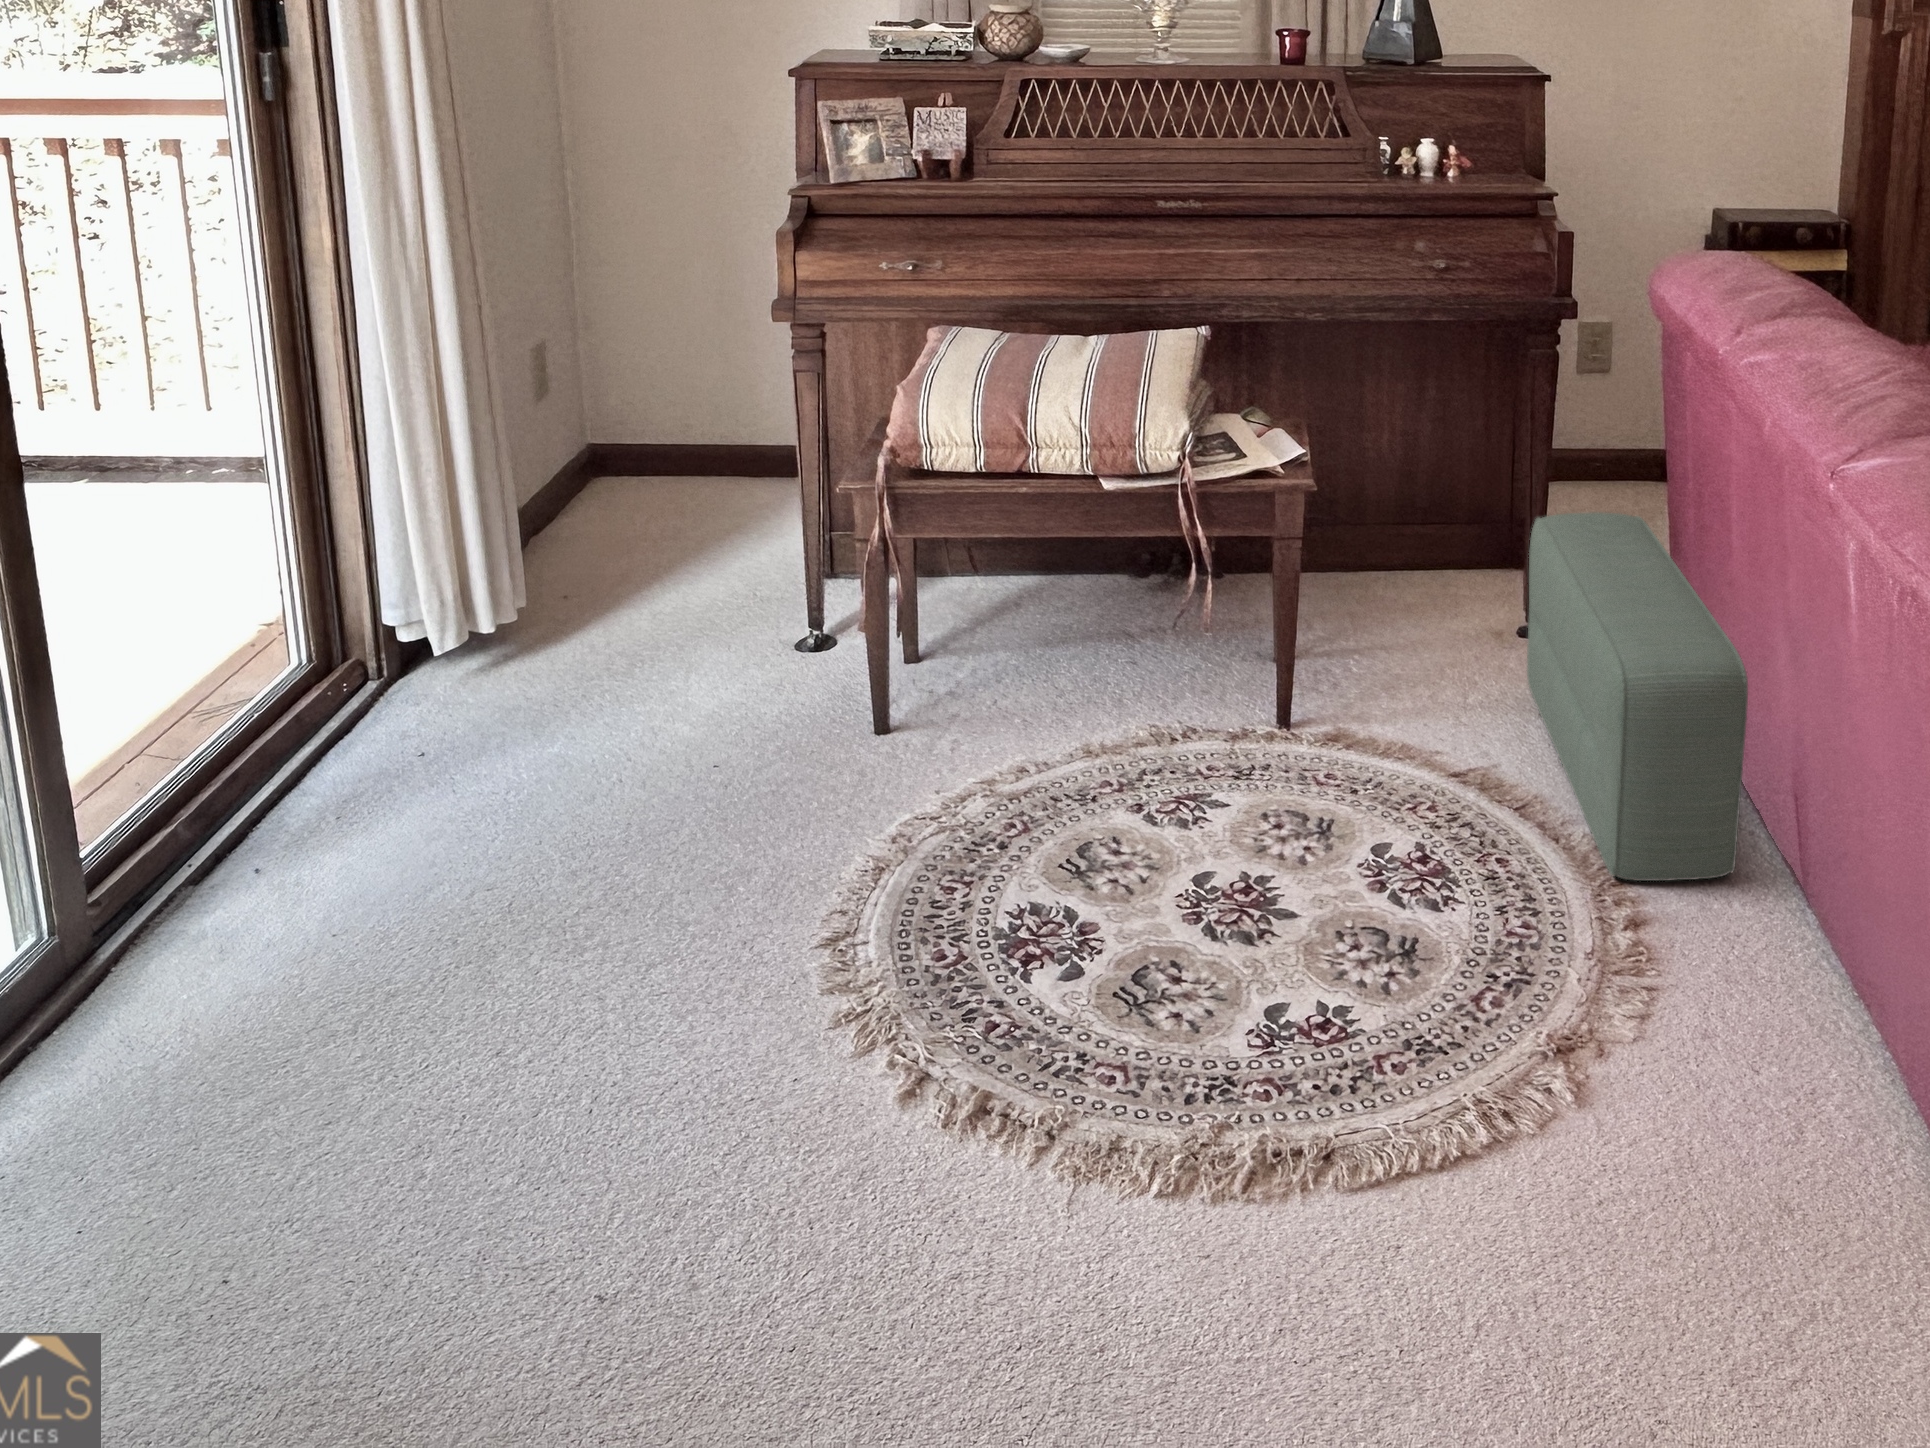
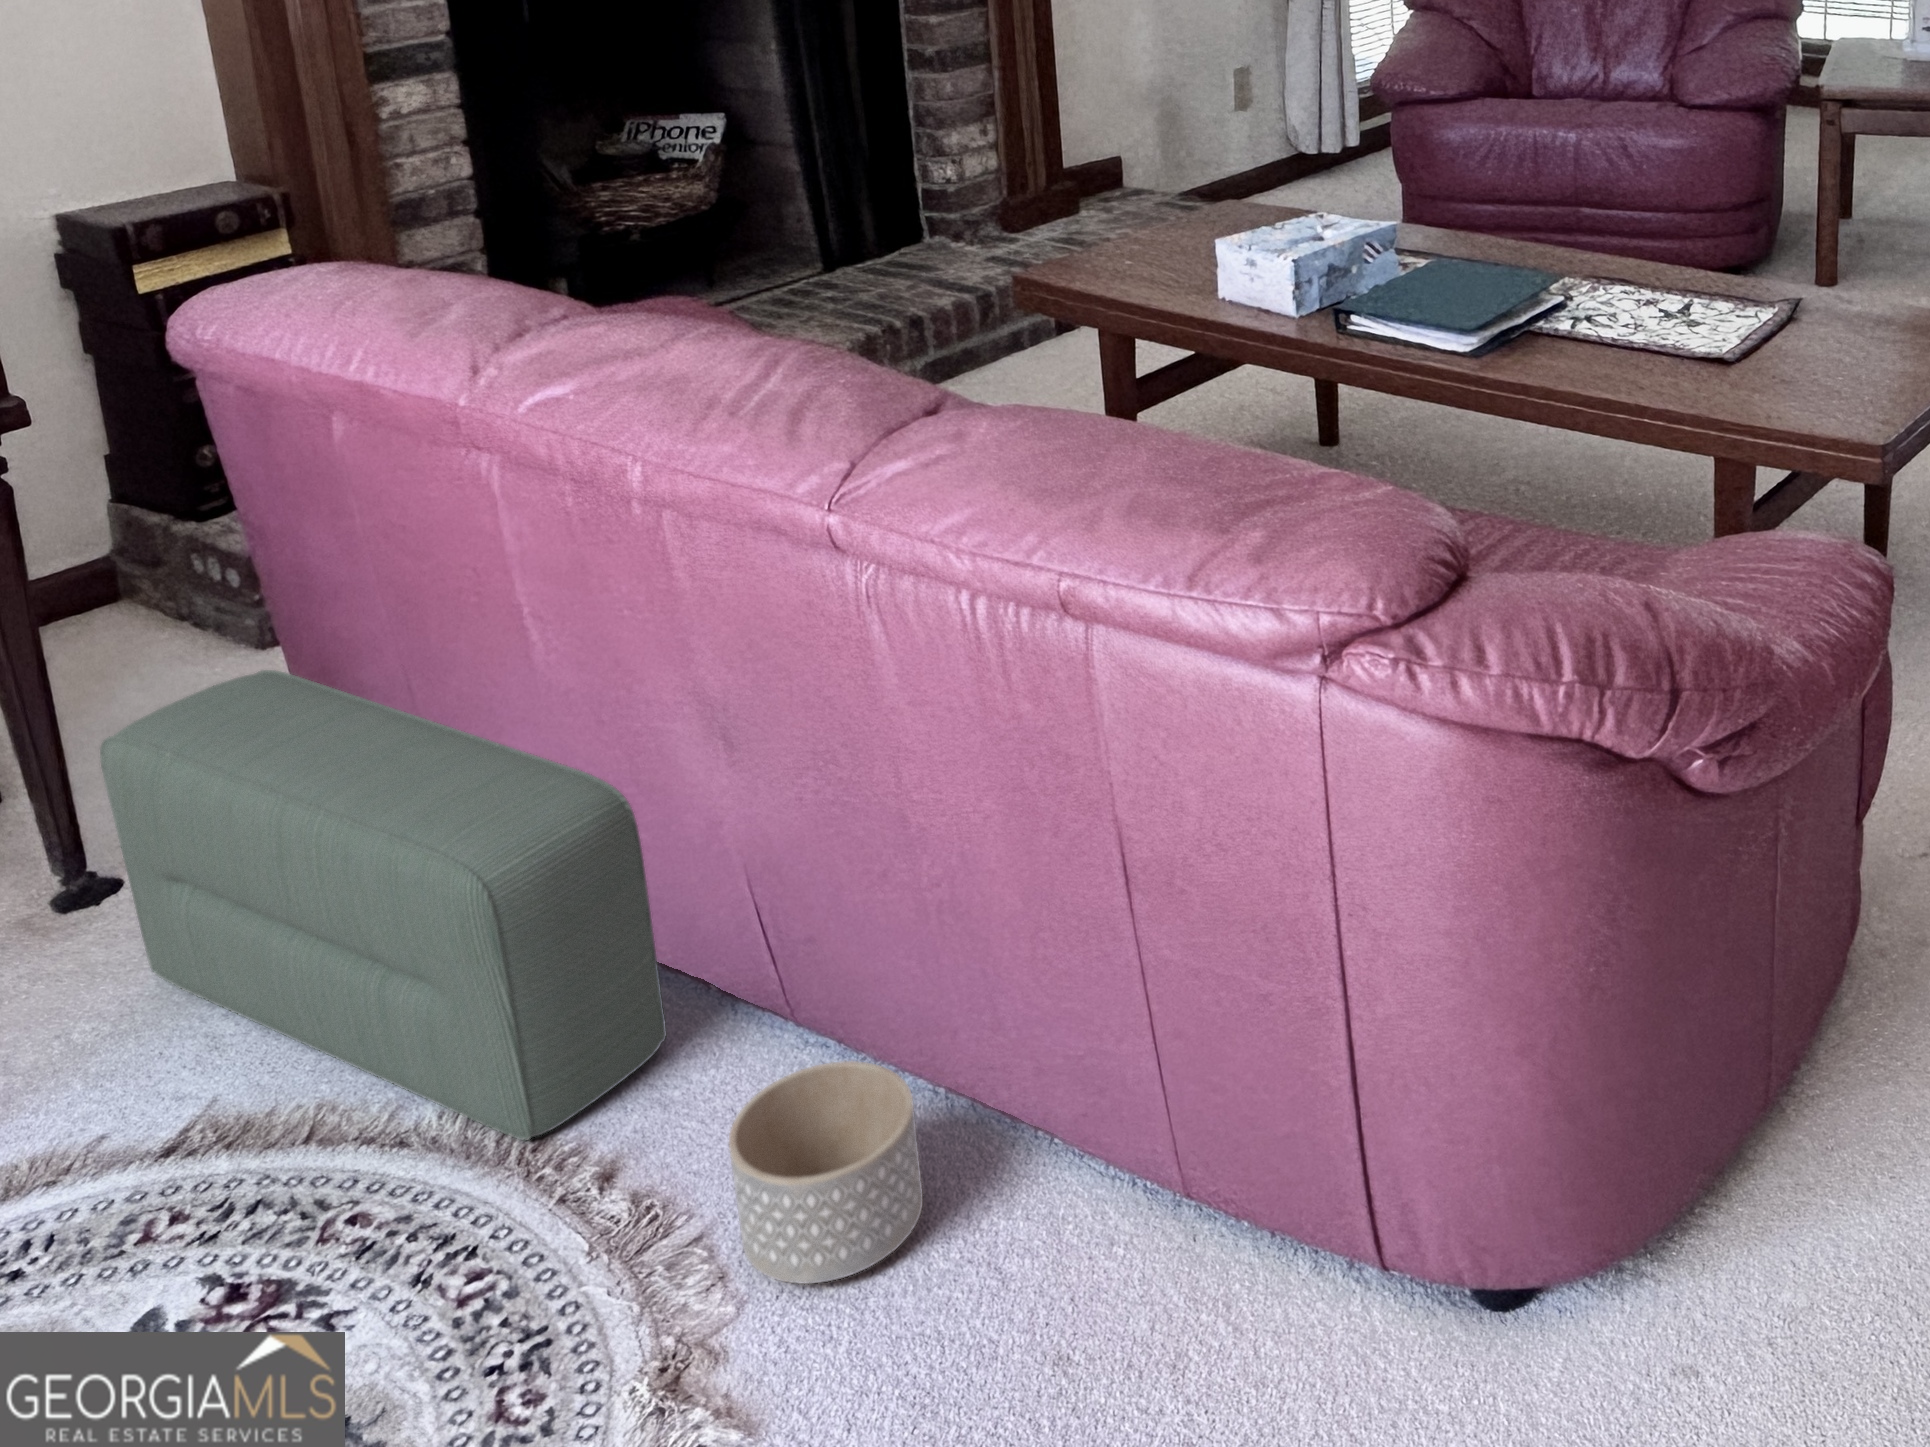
planter: none [1656,912,1804,1080] -> present [729,1061,923,1284]

